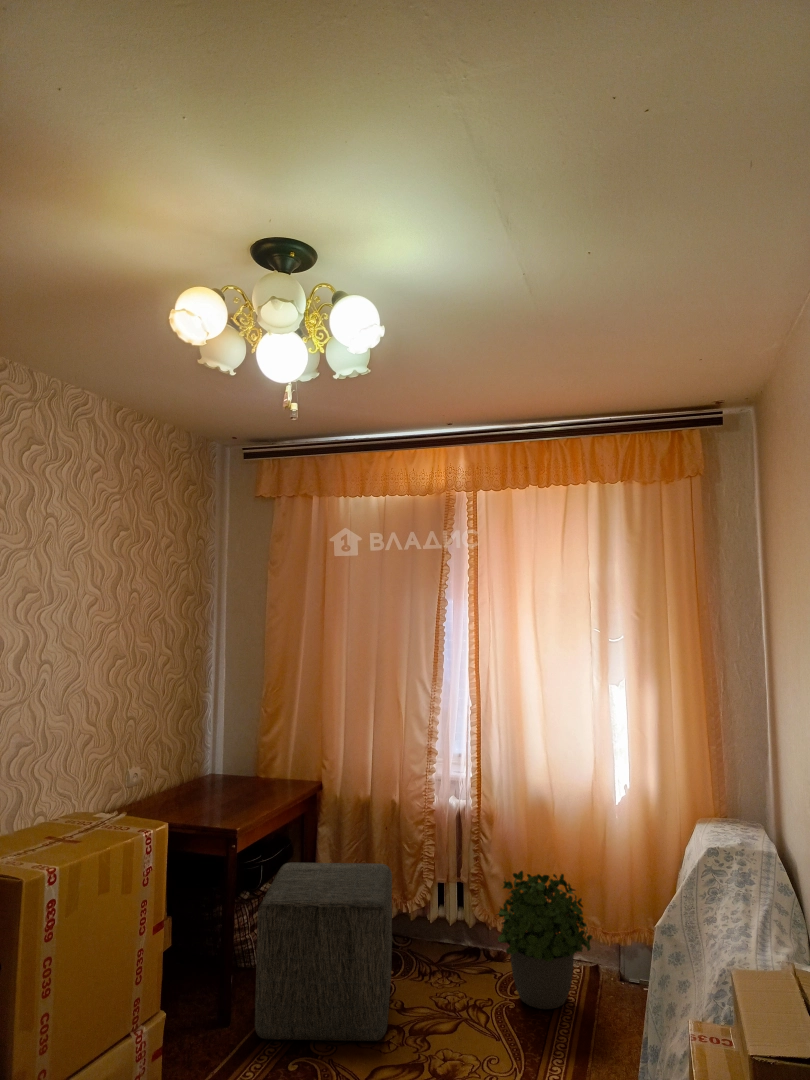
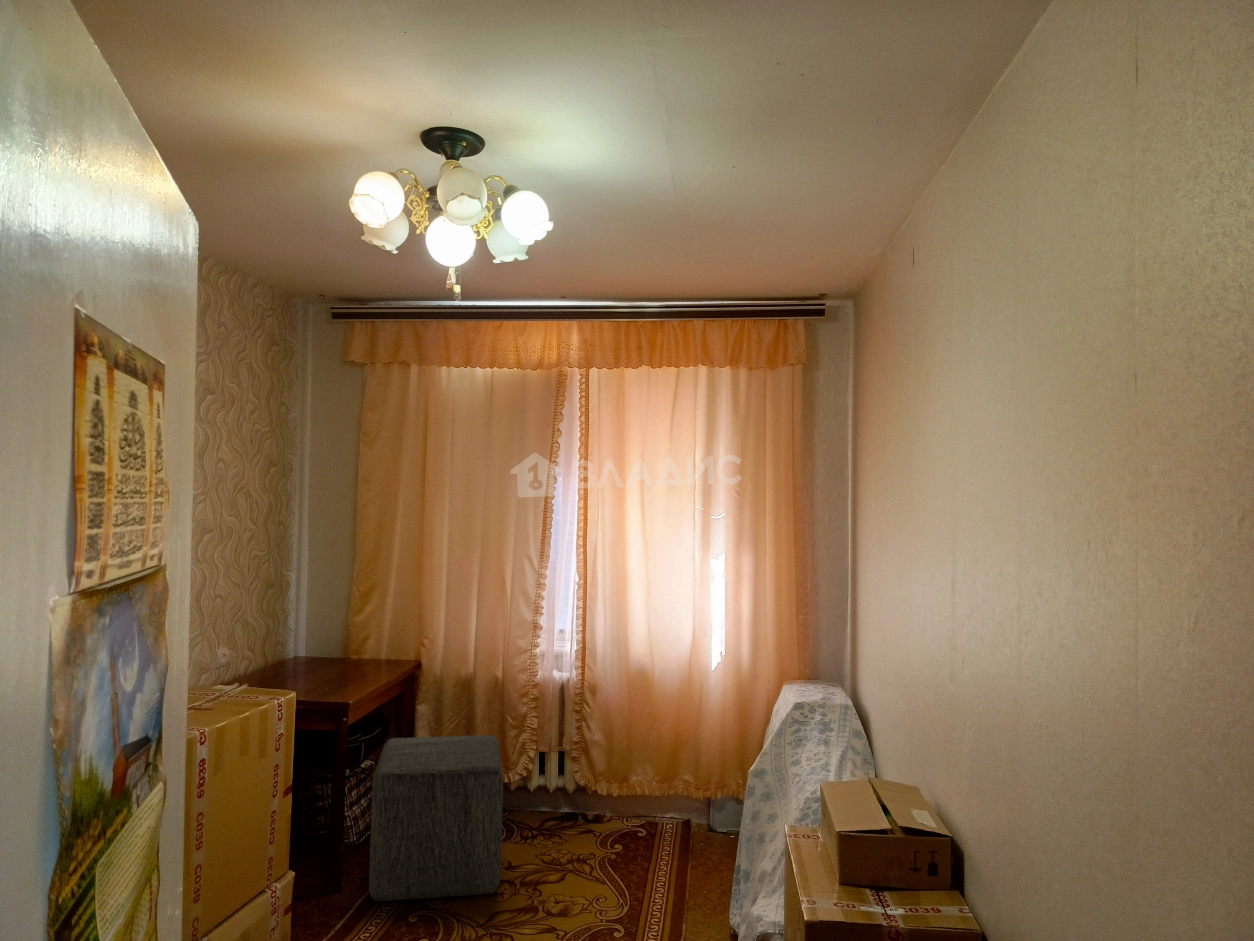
potted plant: present [497,871,593,1009] -> none [598,736,689,857]

